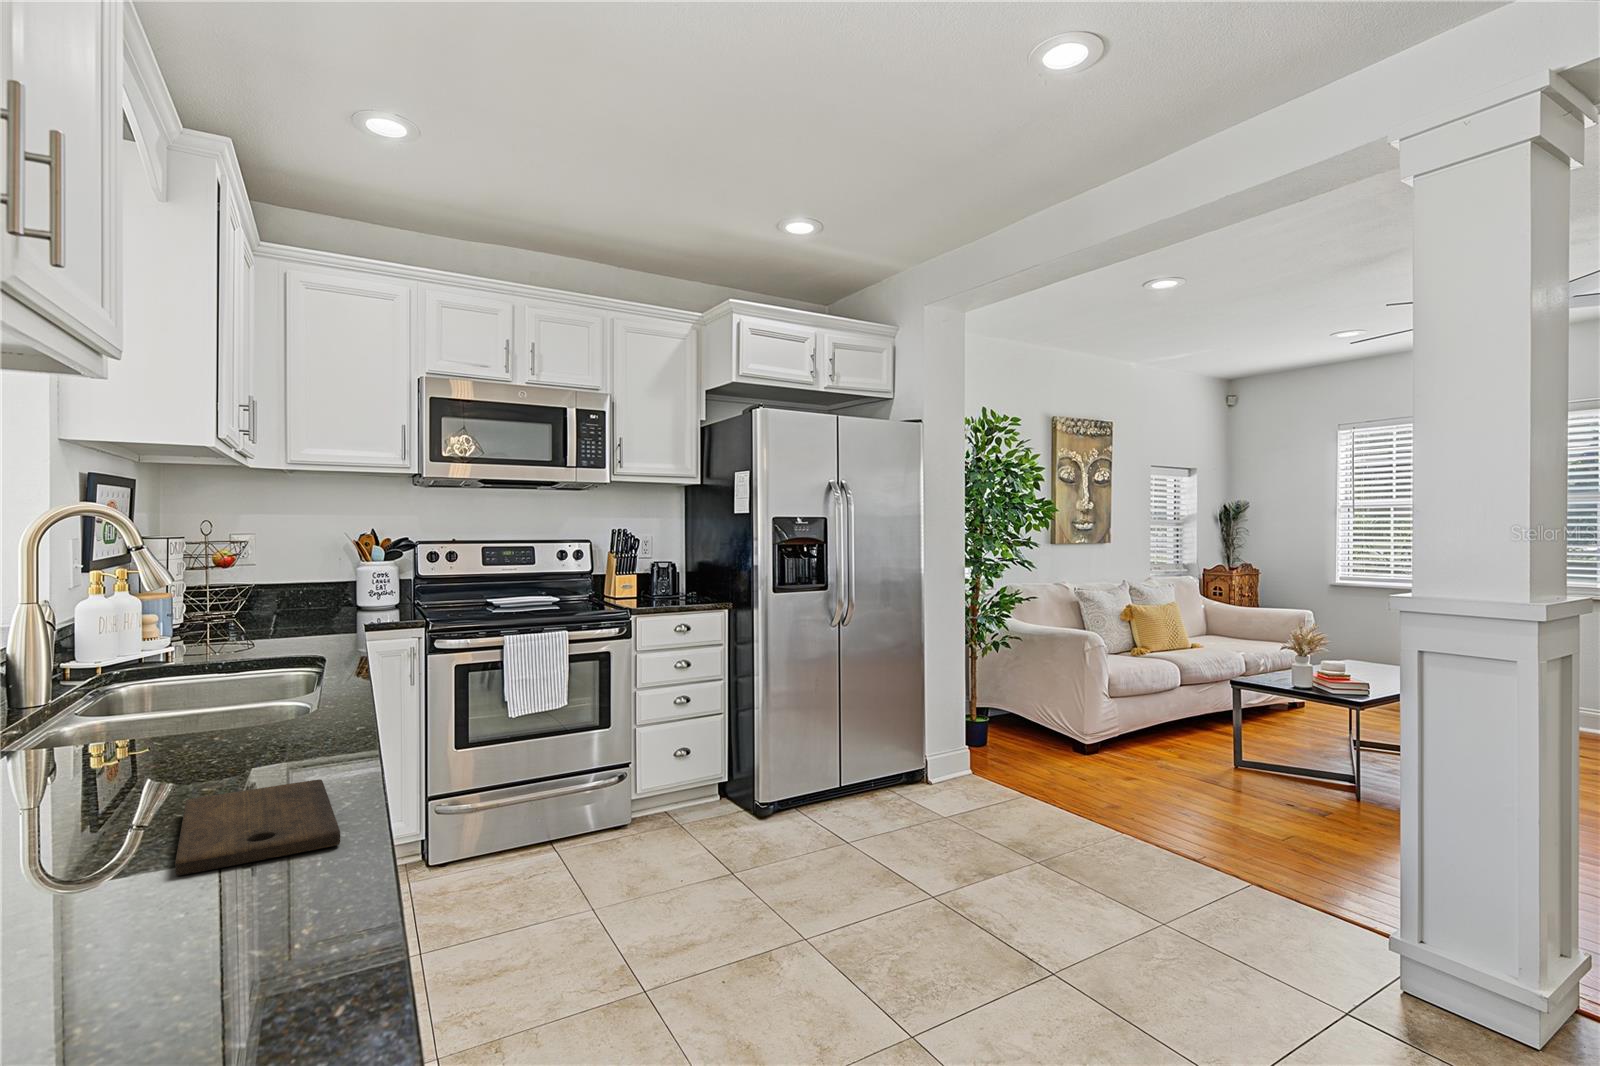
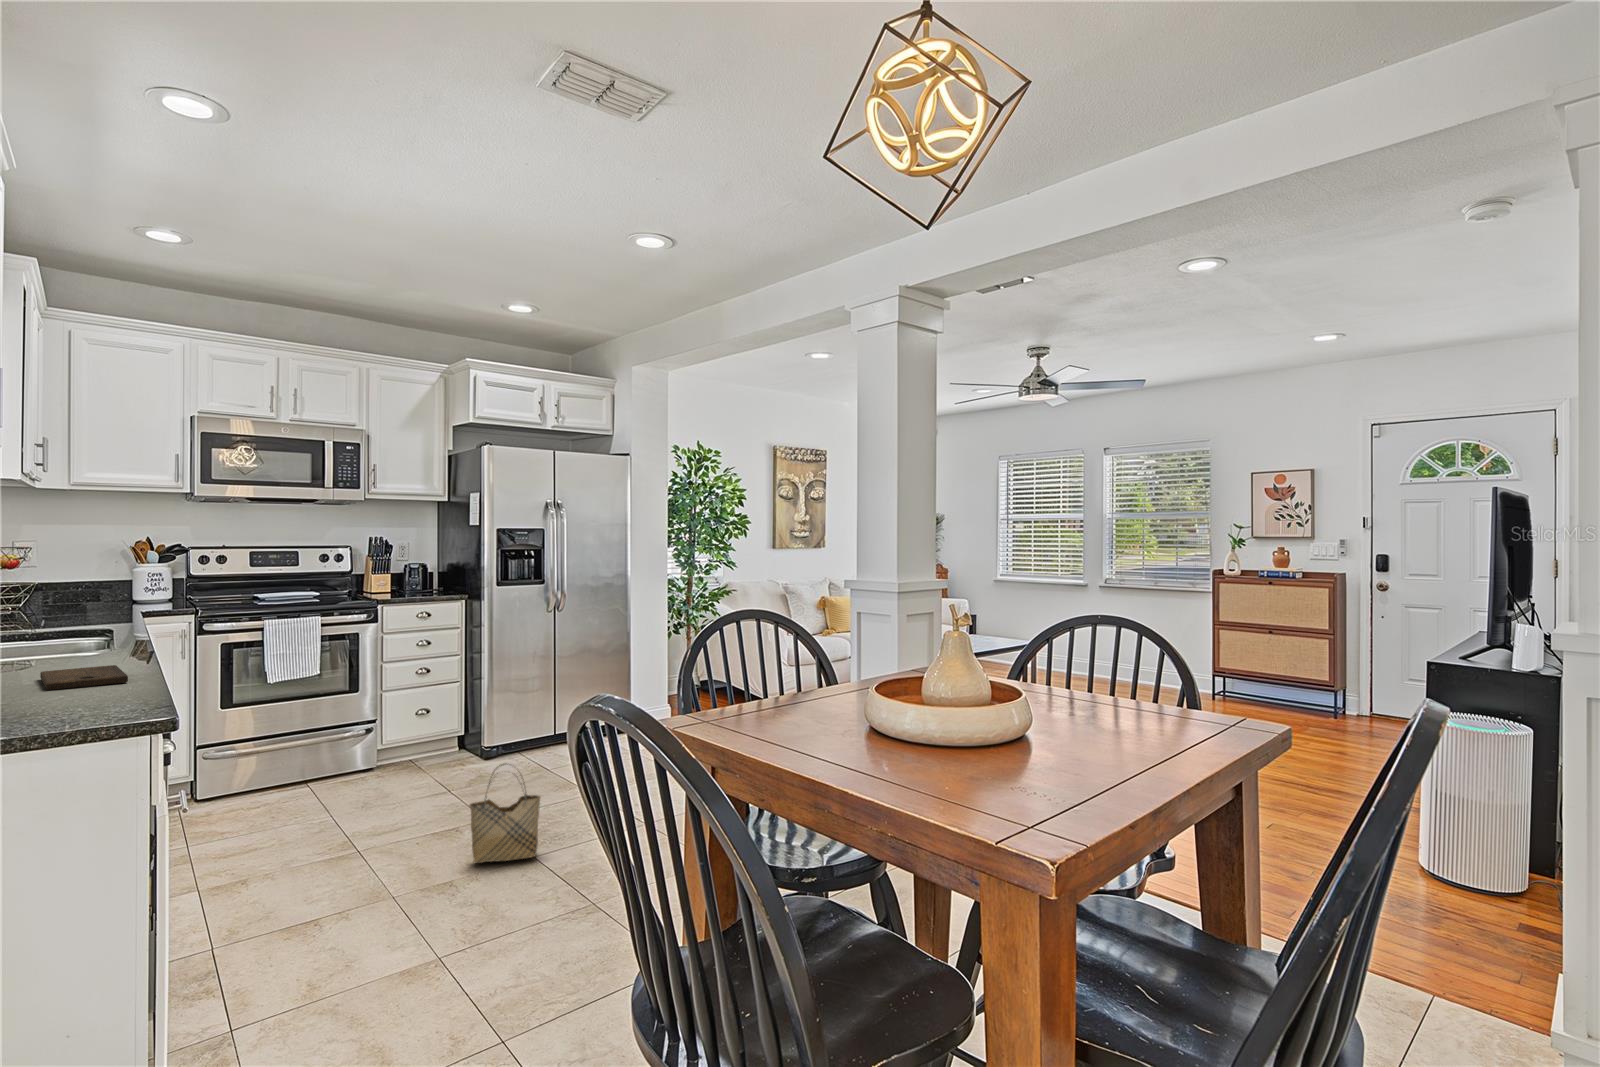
woven basket: none [805,868,905,1027] -> present [470,764,540,863]

